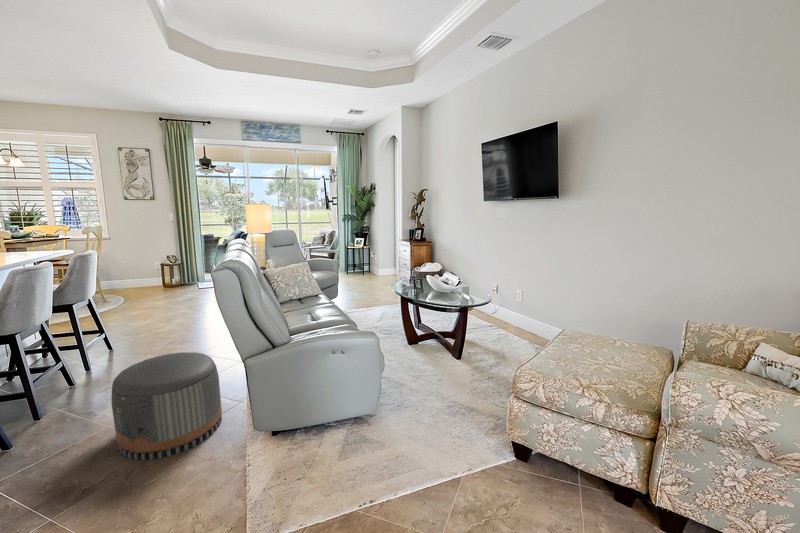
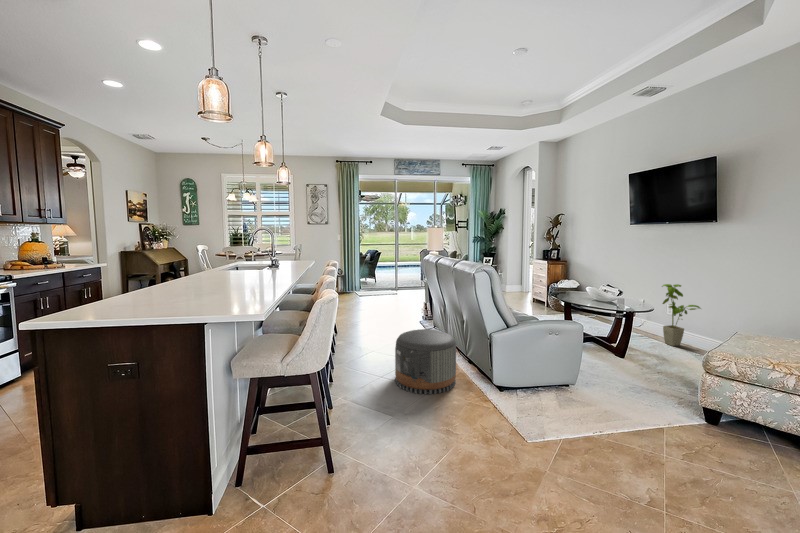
house plant: none [507,269,544,337] -> present [662,284,701,346]

